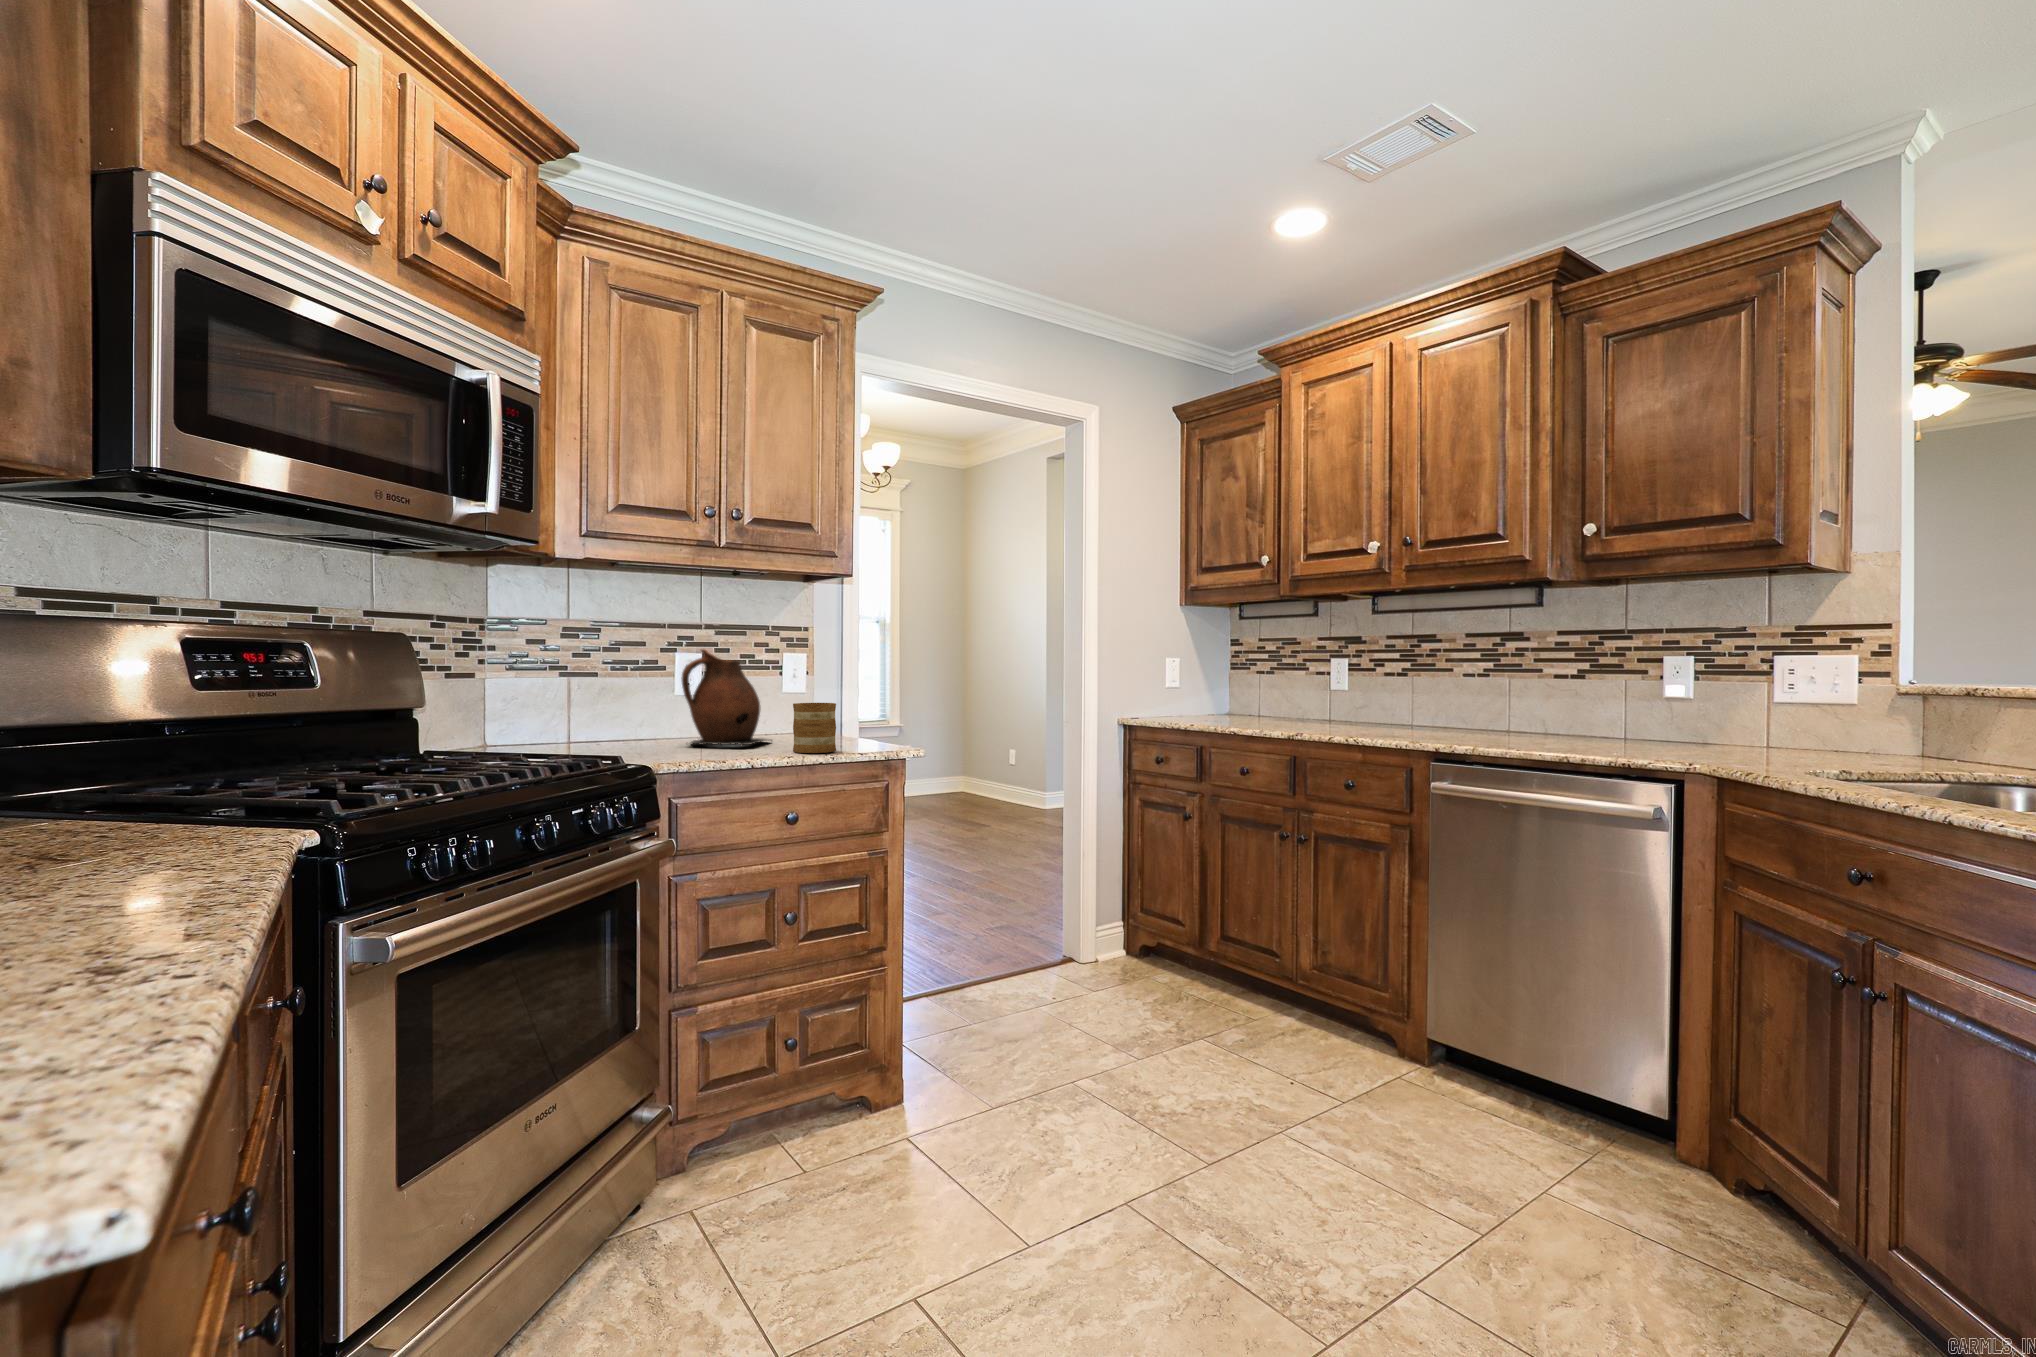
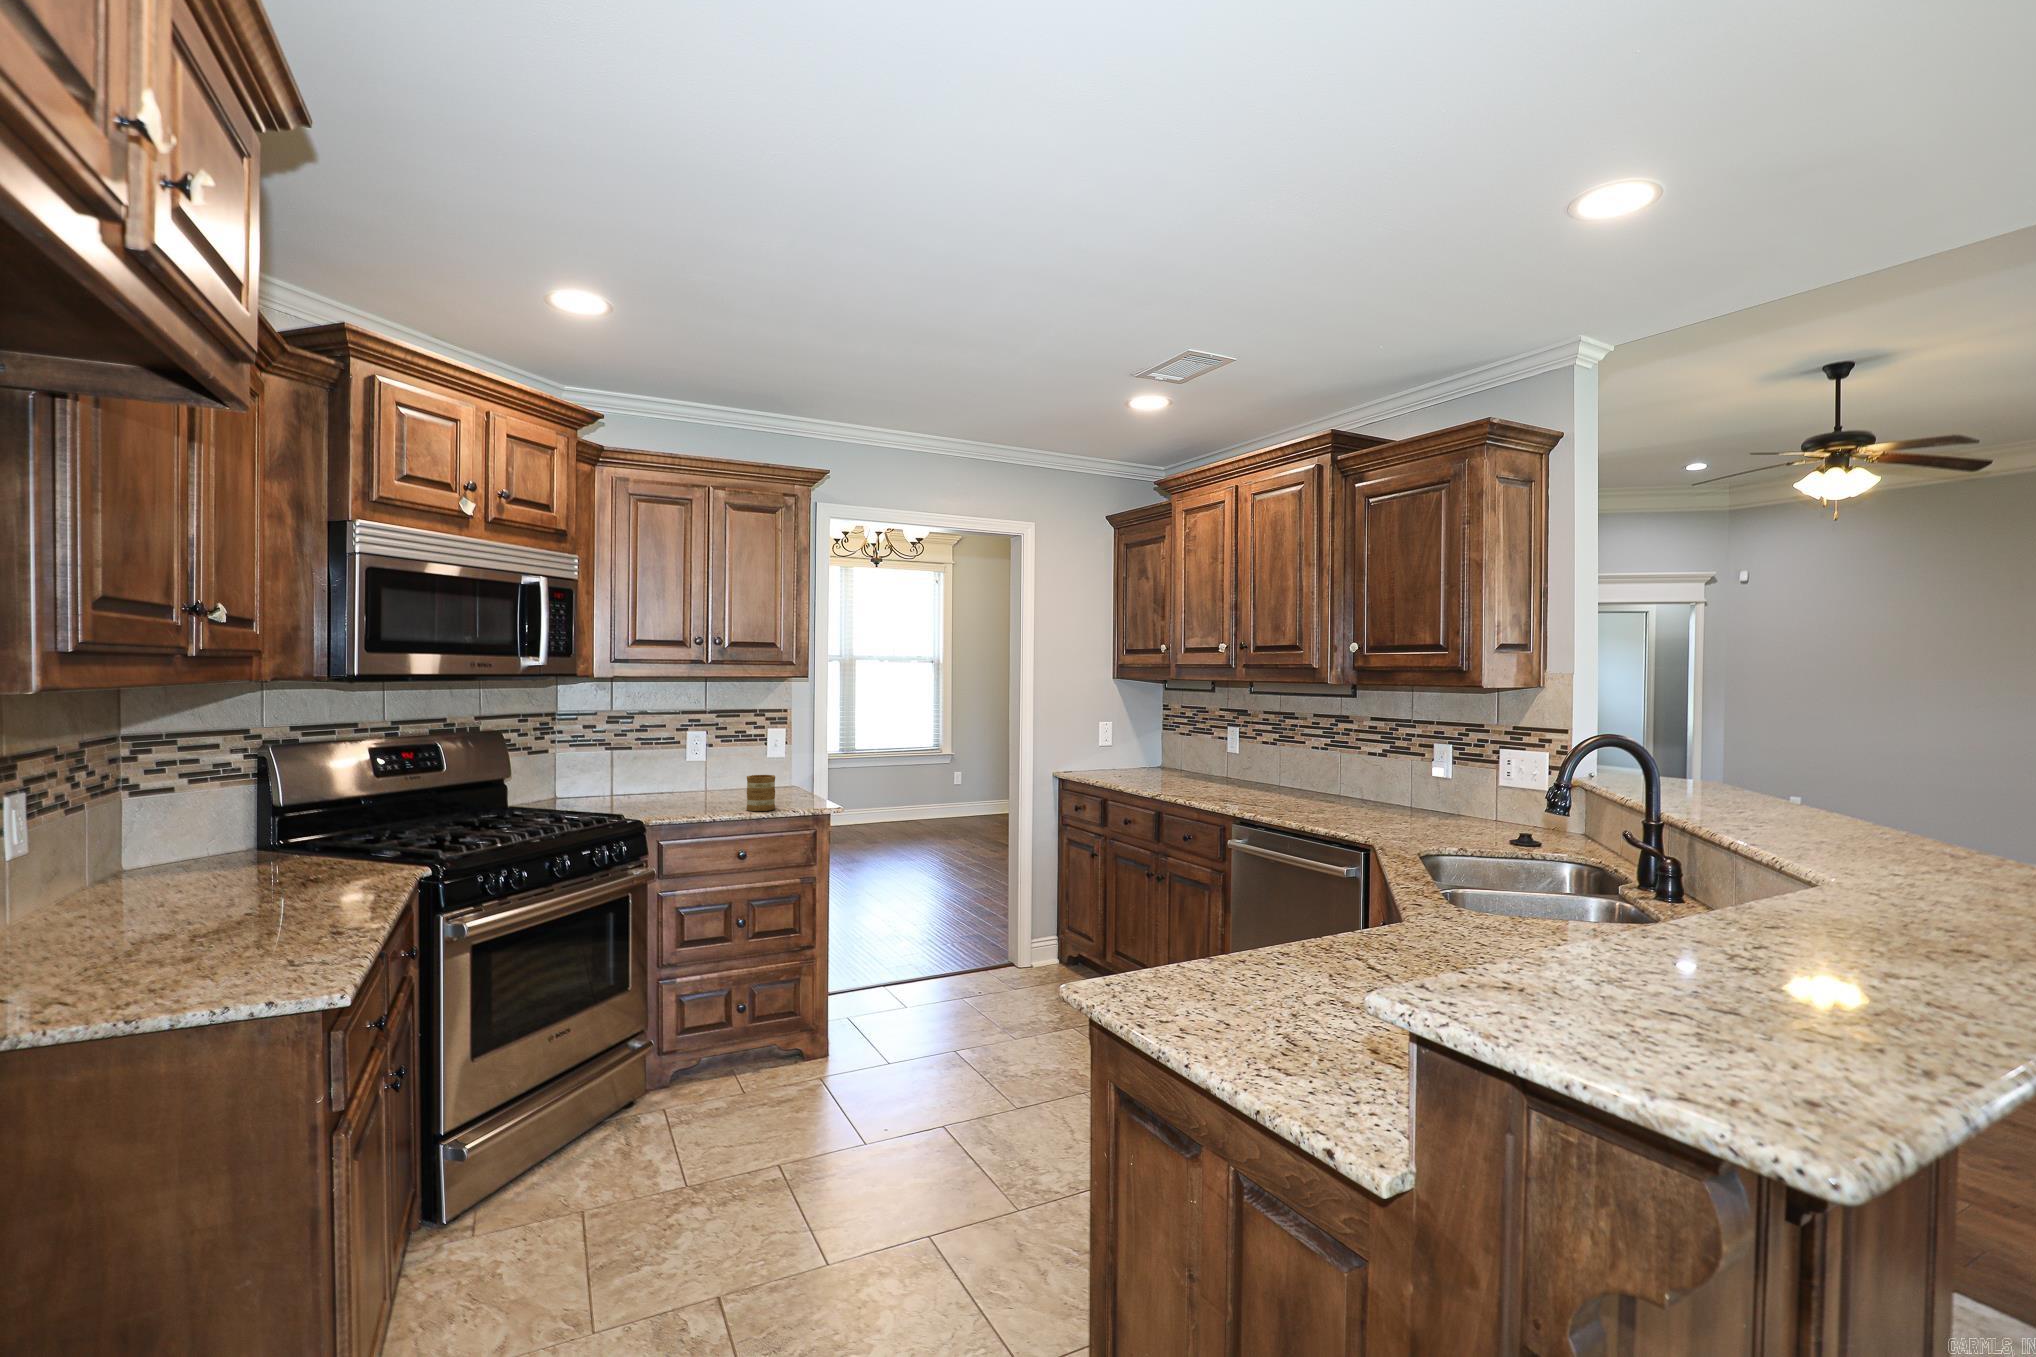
ceramic pitcher: present [681,650,772,746] -> none [678,736,743,805]

